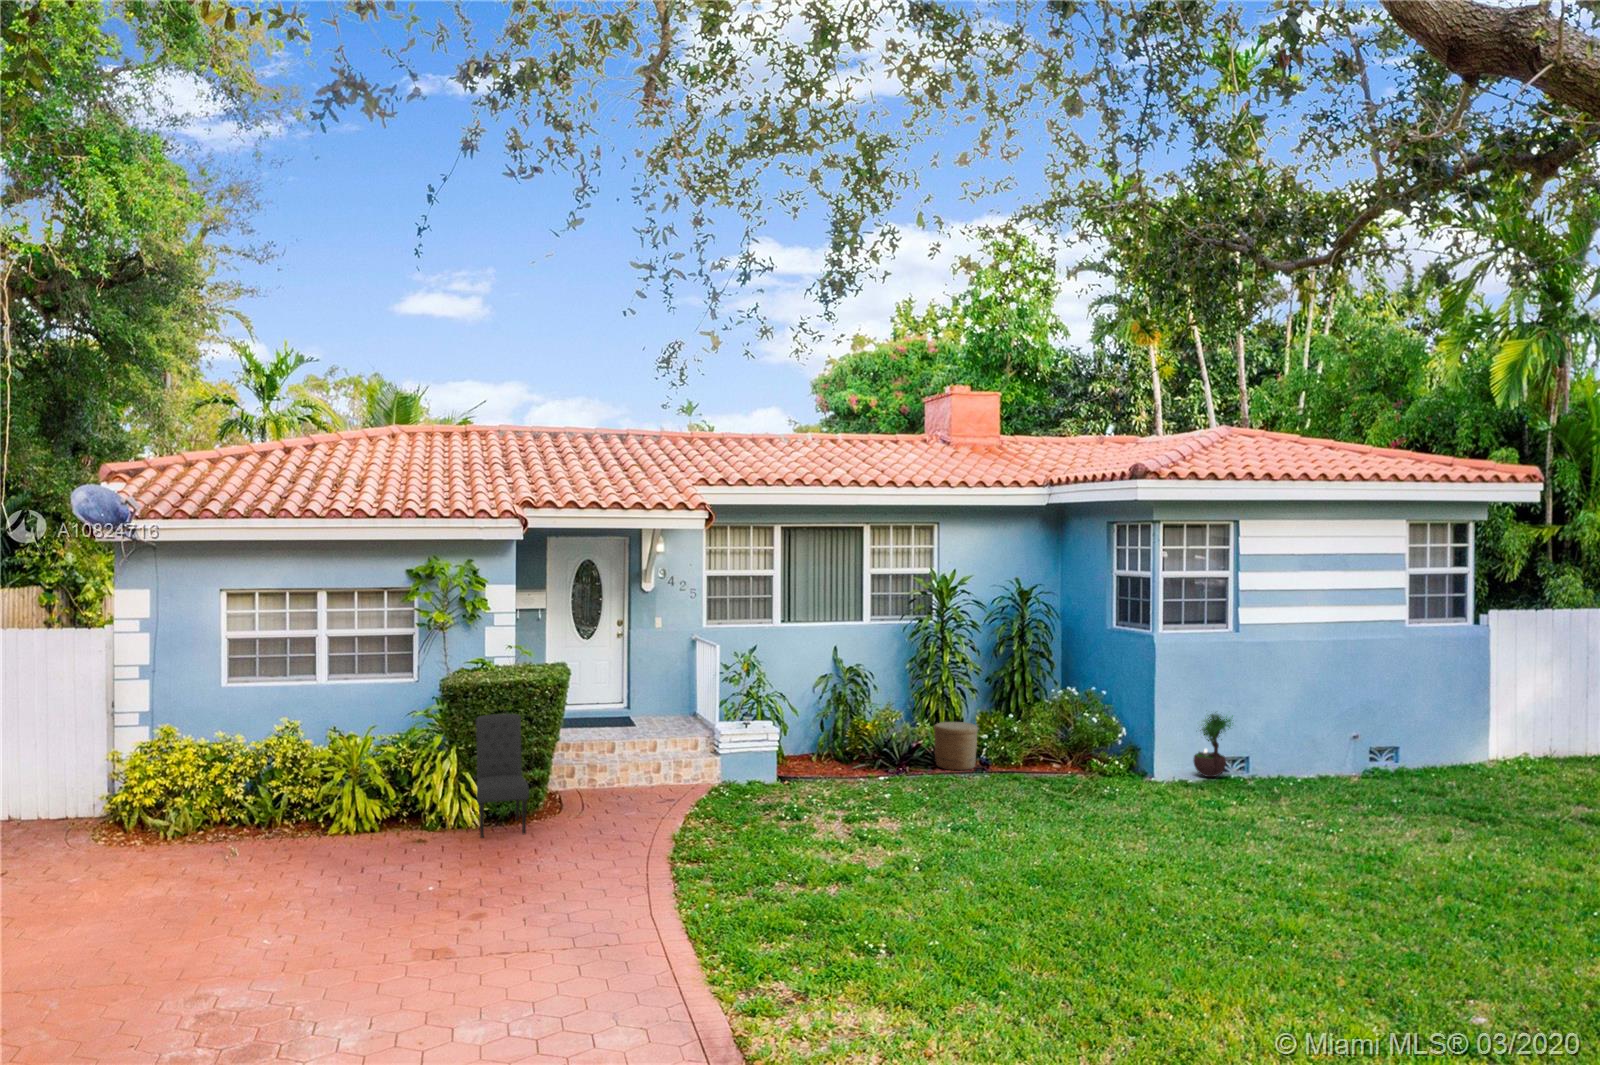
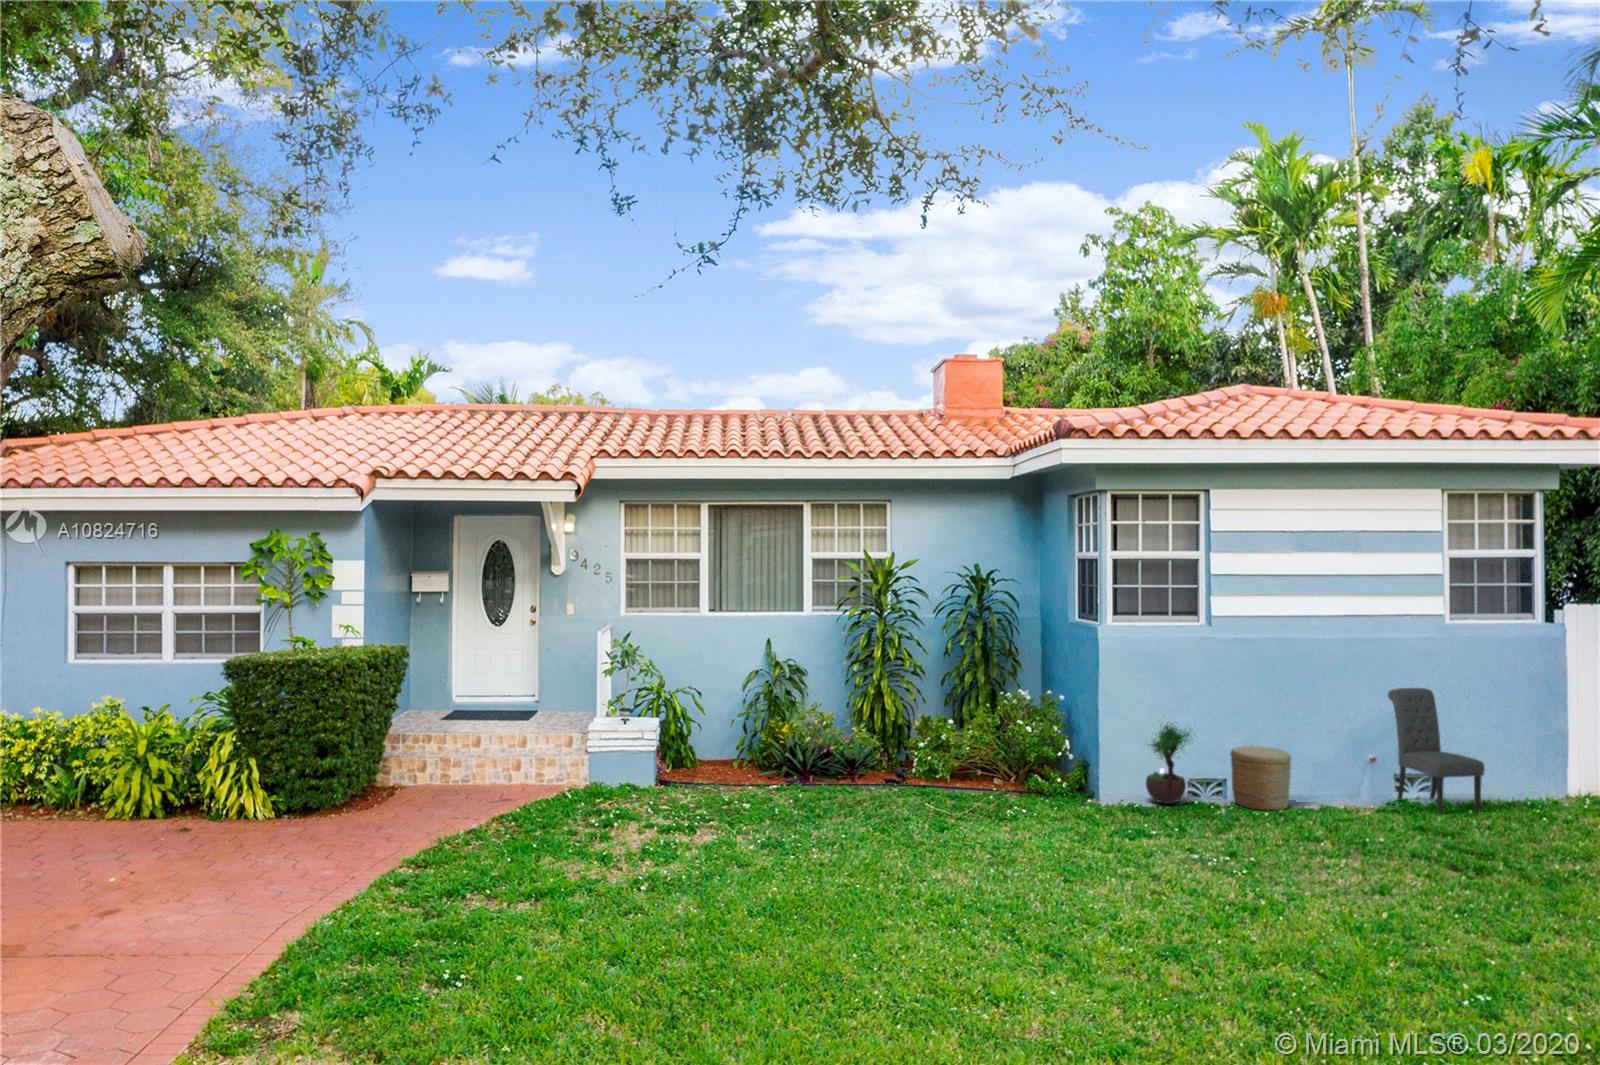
chair: present [476,714,529,838] -> present [1388,688,1485,815]
basket: present [934,722,978,770] -> present [1230,746,1291,811]

